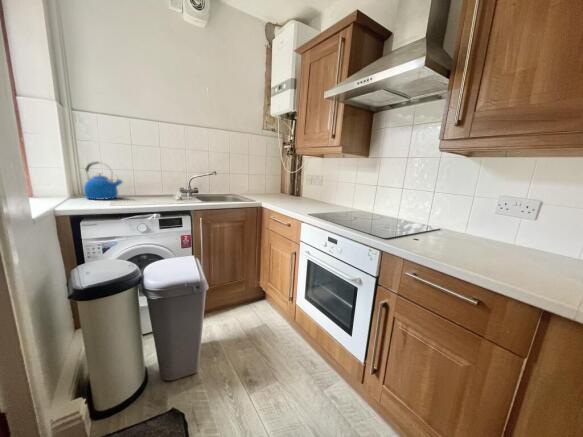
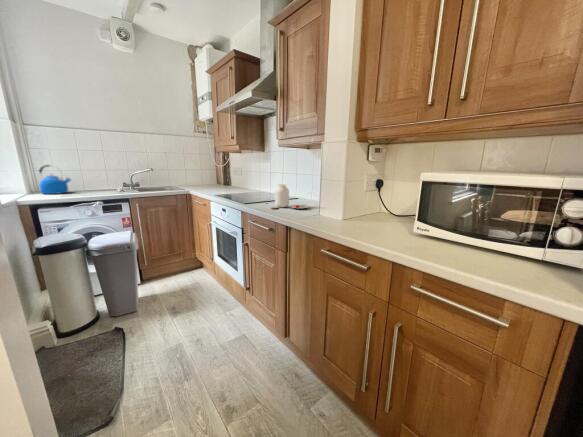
jar: none [445,213,525,260] -> present [271,184,308,209]

